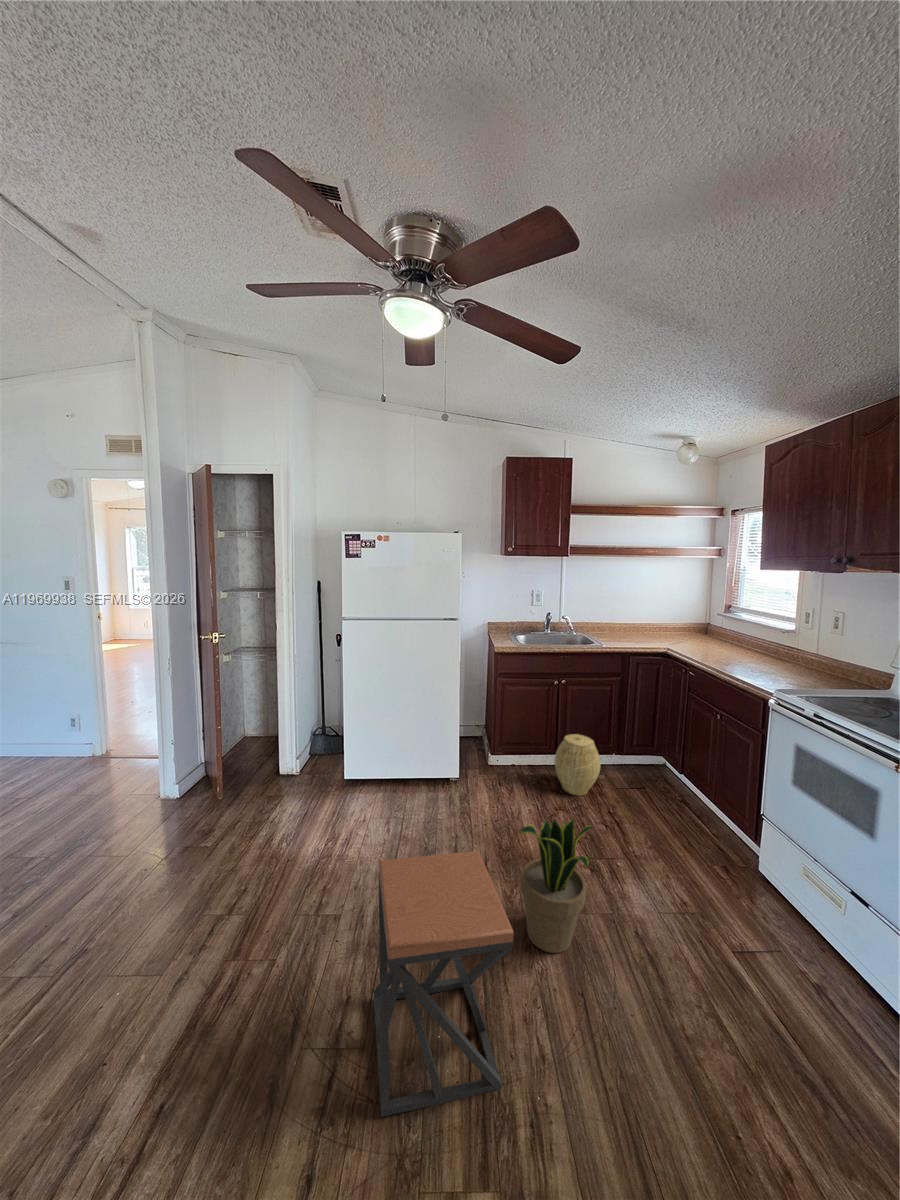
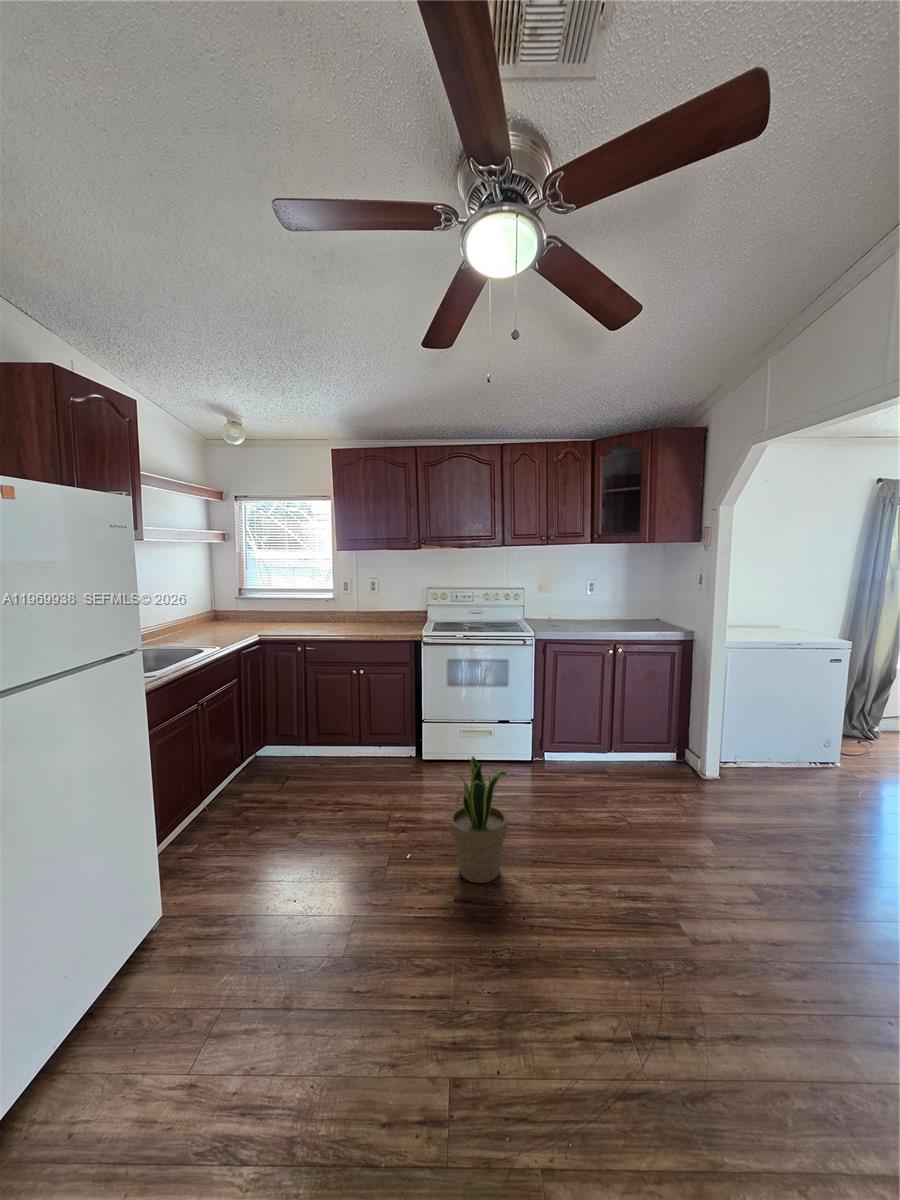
woven basket: present [555,734,600,795] -> none [230,753,287,828]
stool: present [374,851,514,1117] -> none [533,791,675,1008]

